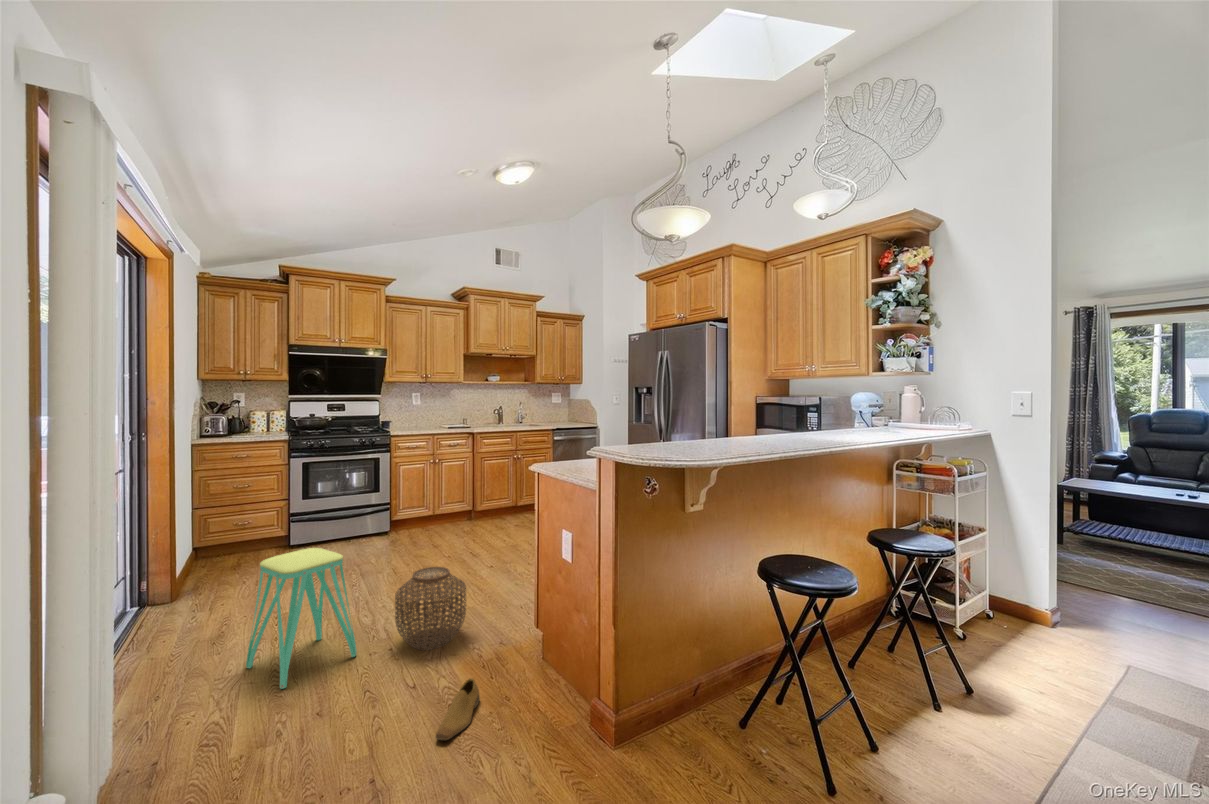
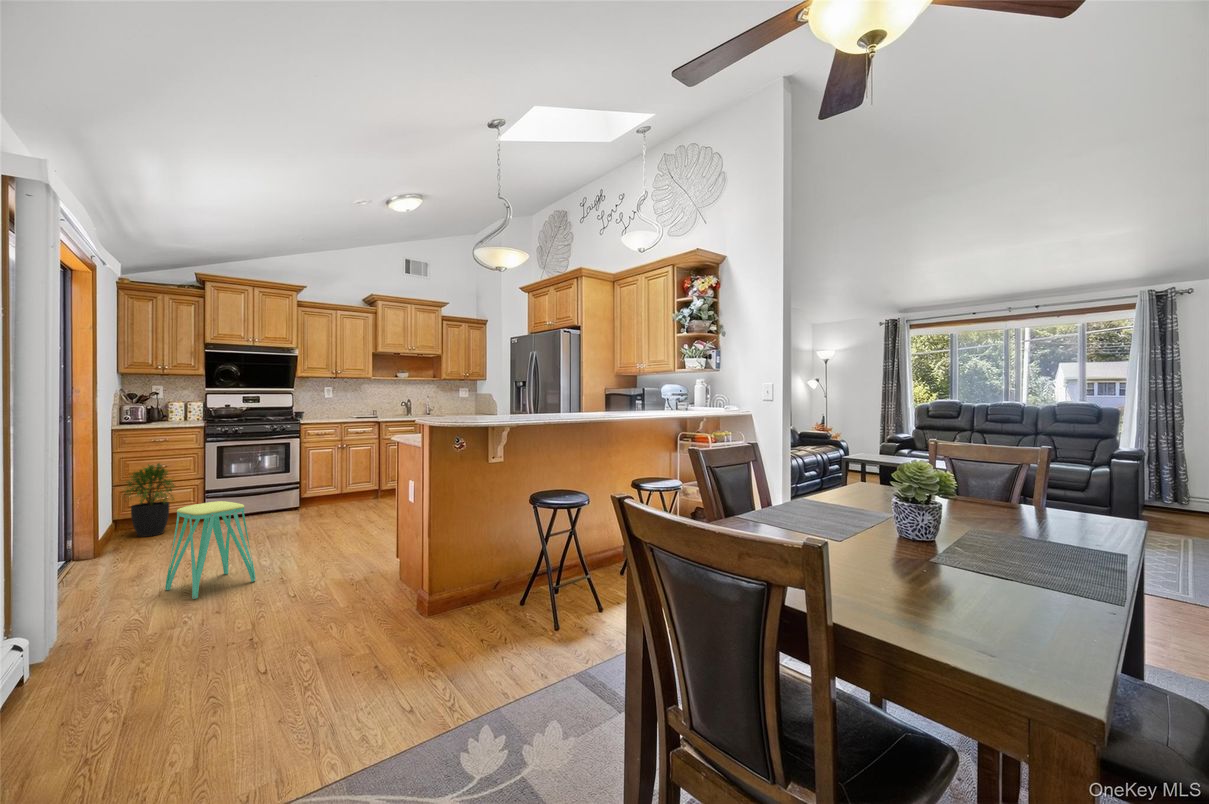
potted plant: none [198,483,260,571] -> present [124,464,174,537]
woven basket: present [395,567,466,650] -> none [287,516,346,577]
shoe: present [436,678,480,740] -> none [305,584,344,616]

